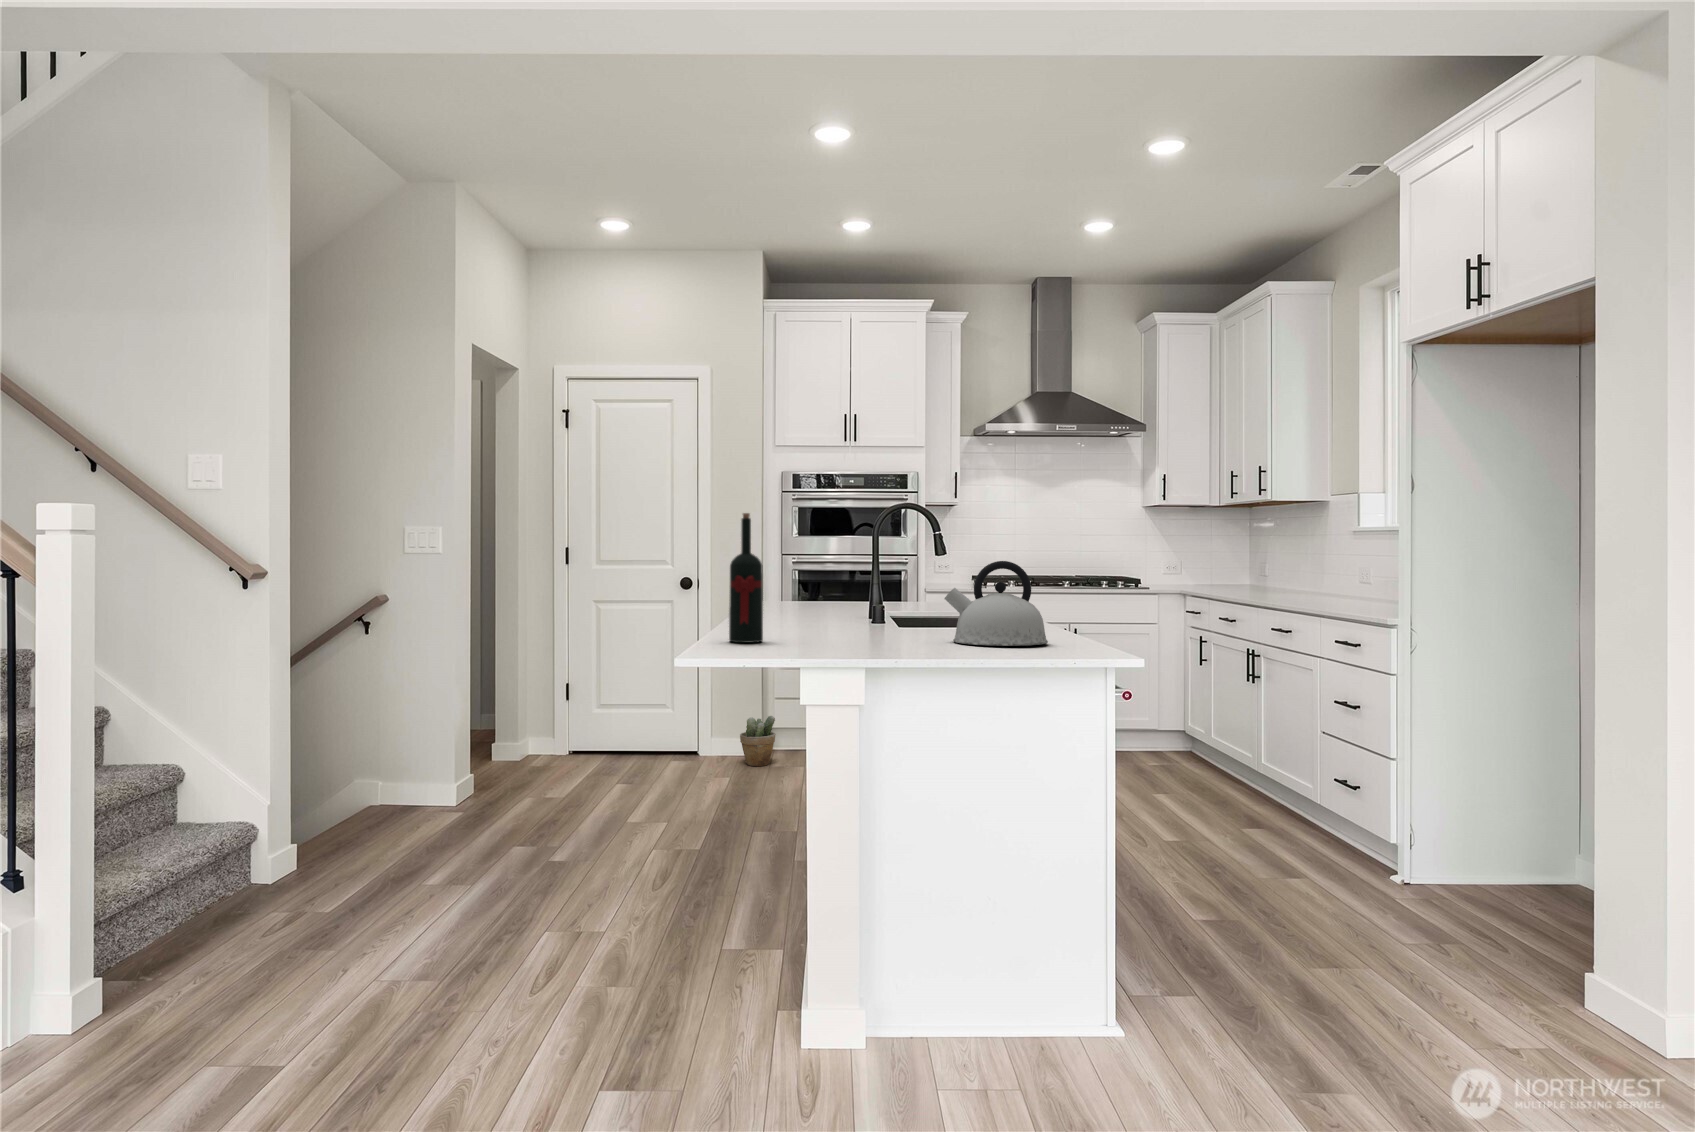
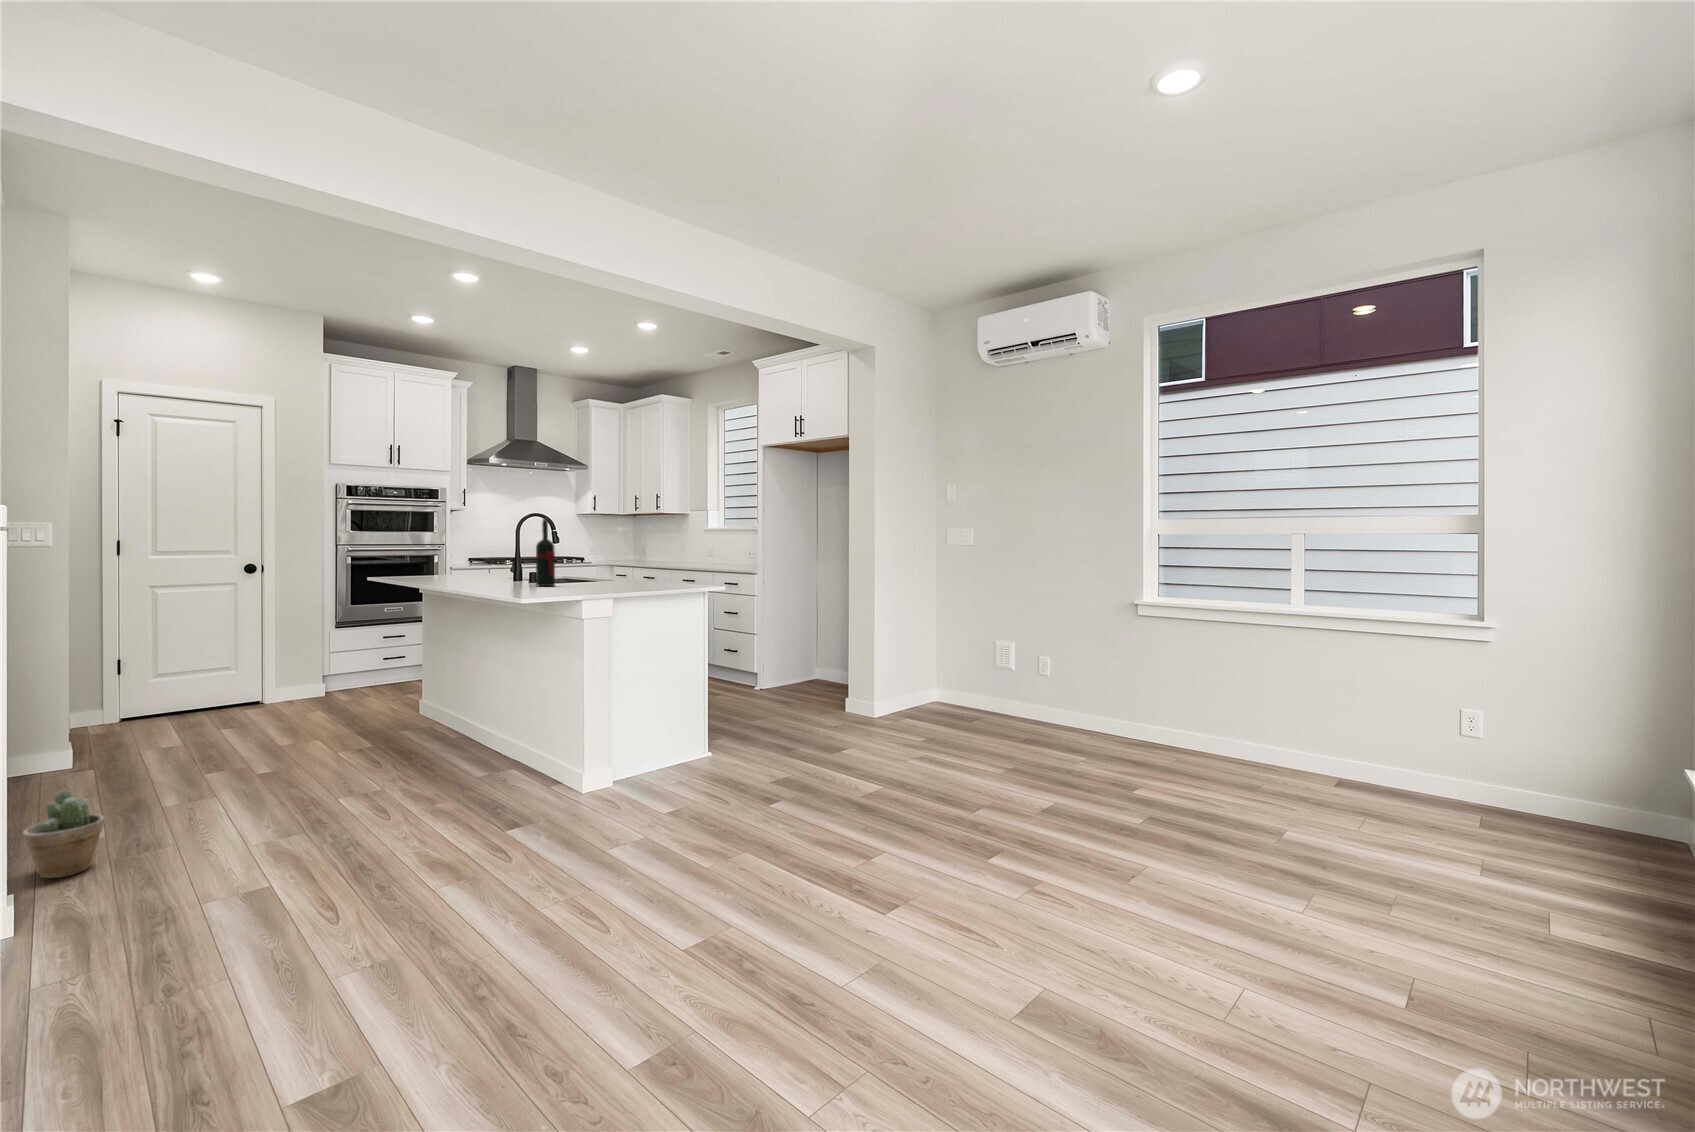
kettle: present [944,561,1048,646] -> none [627,544,676,584]
potted plant: present [740,716,776,766] -> present [23,790,104,878]

